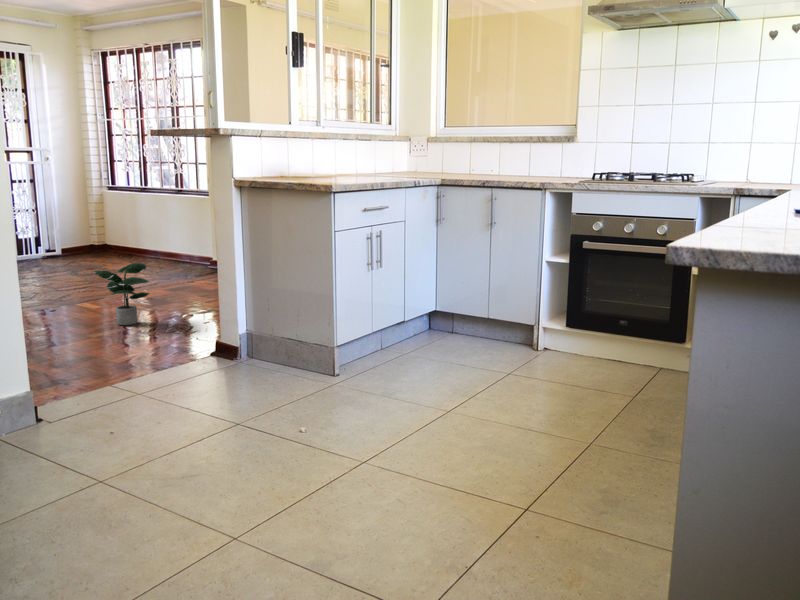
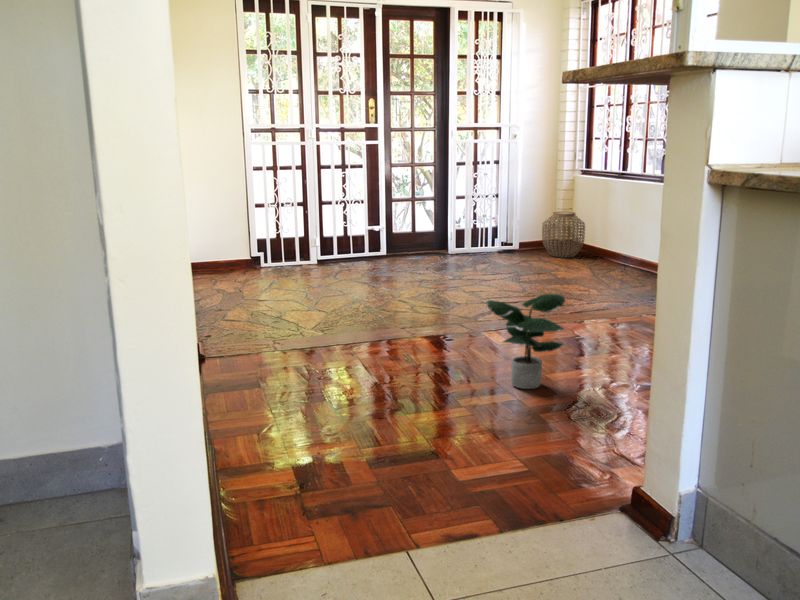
woven basket: none [82,220,119,257] -> present [542,212,585,258]

